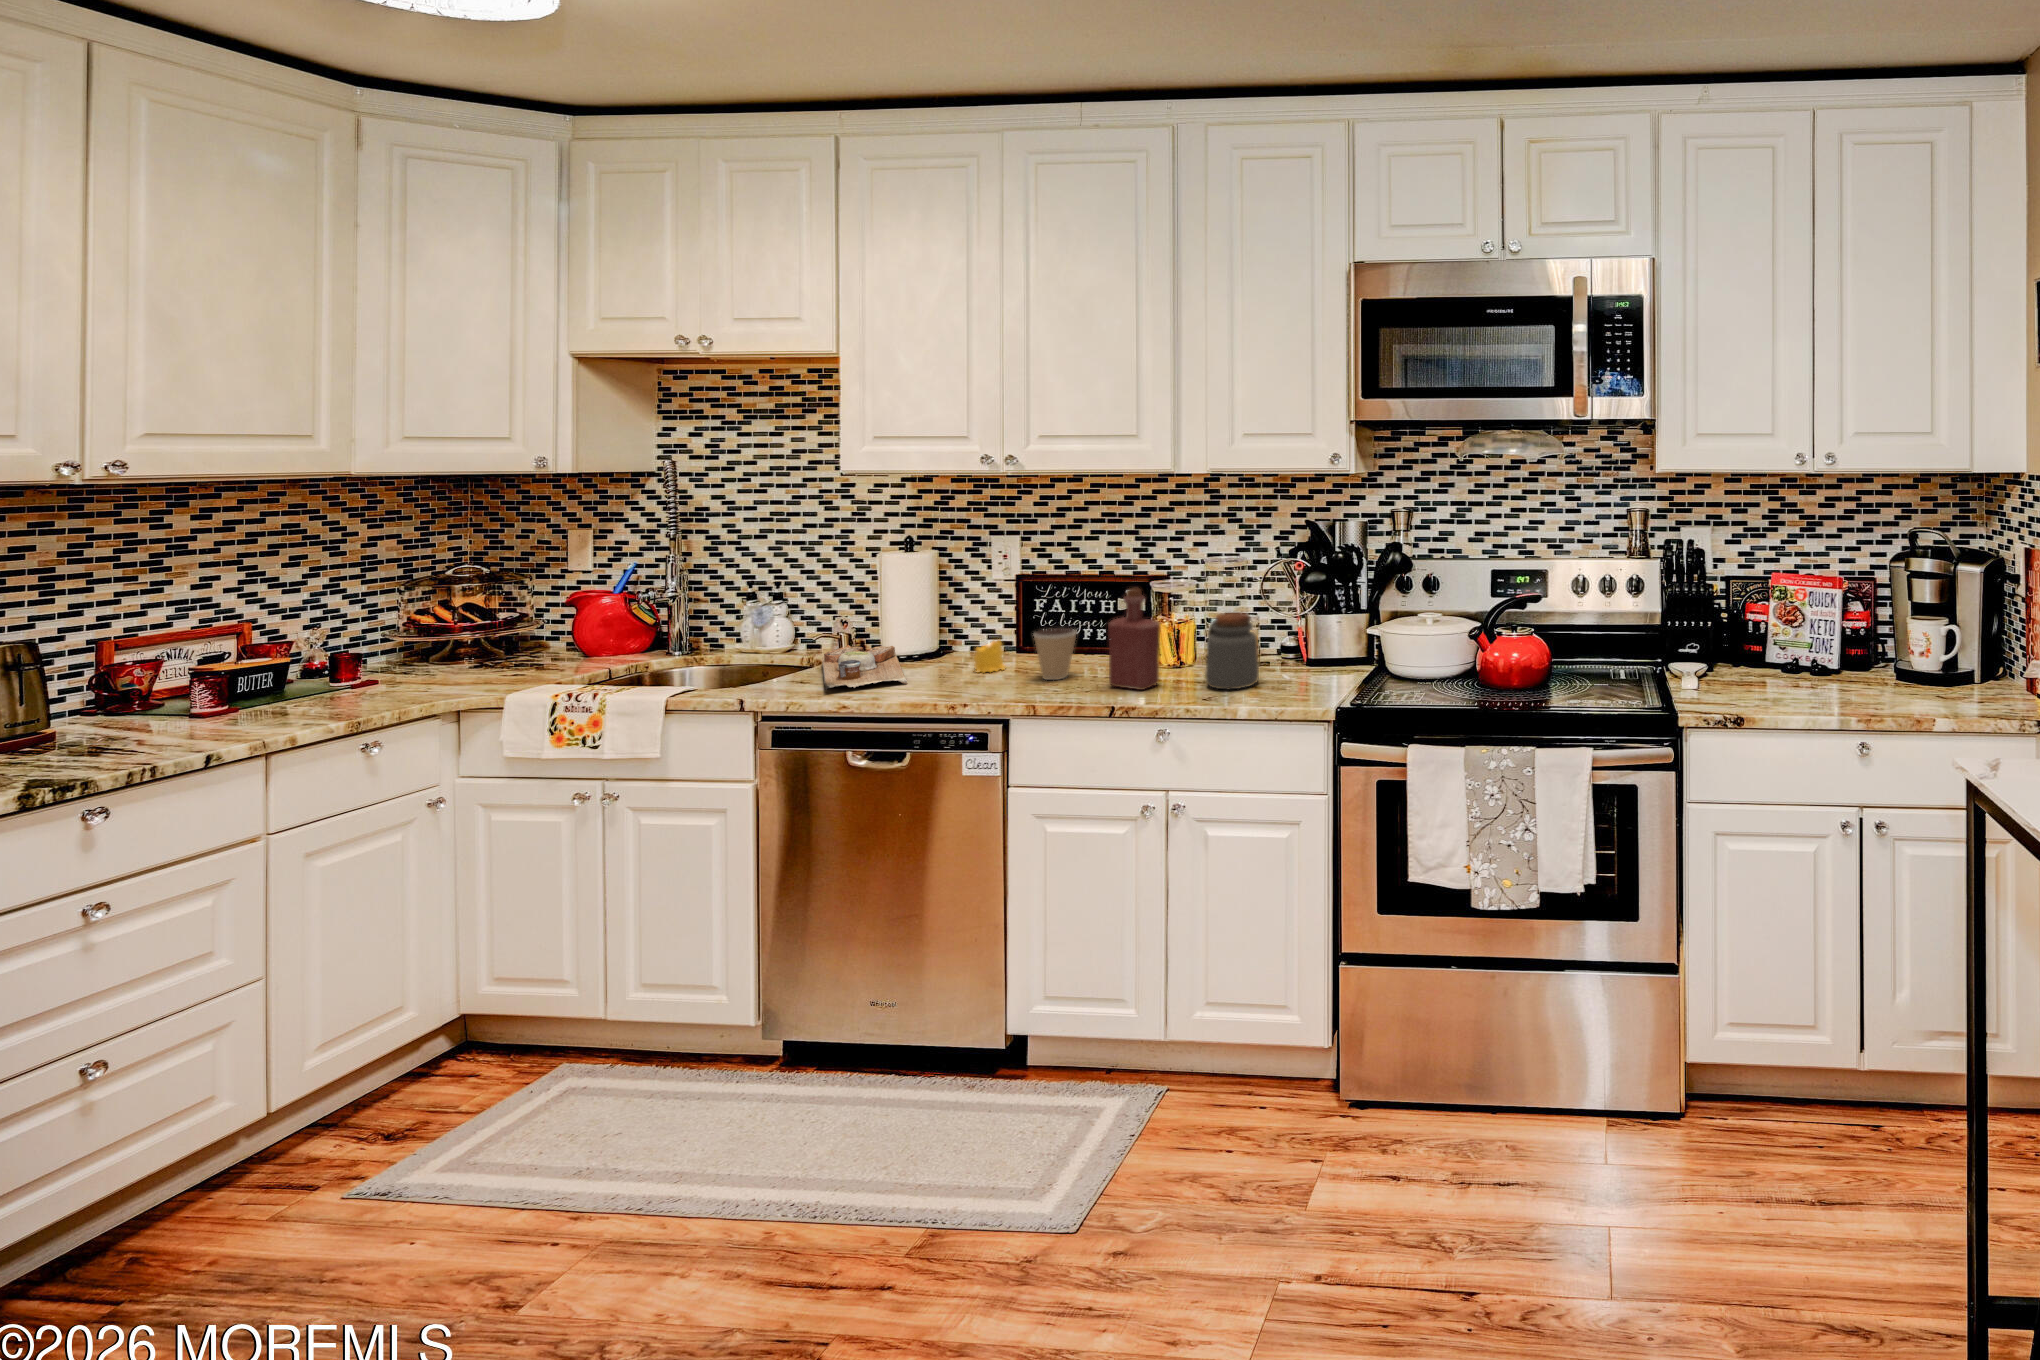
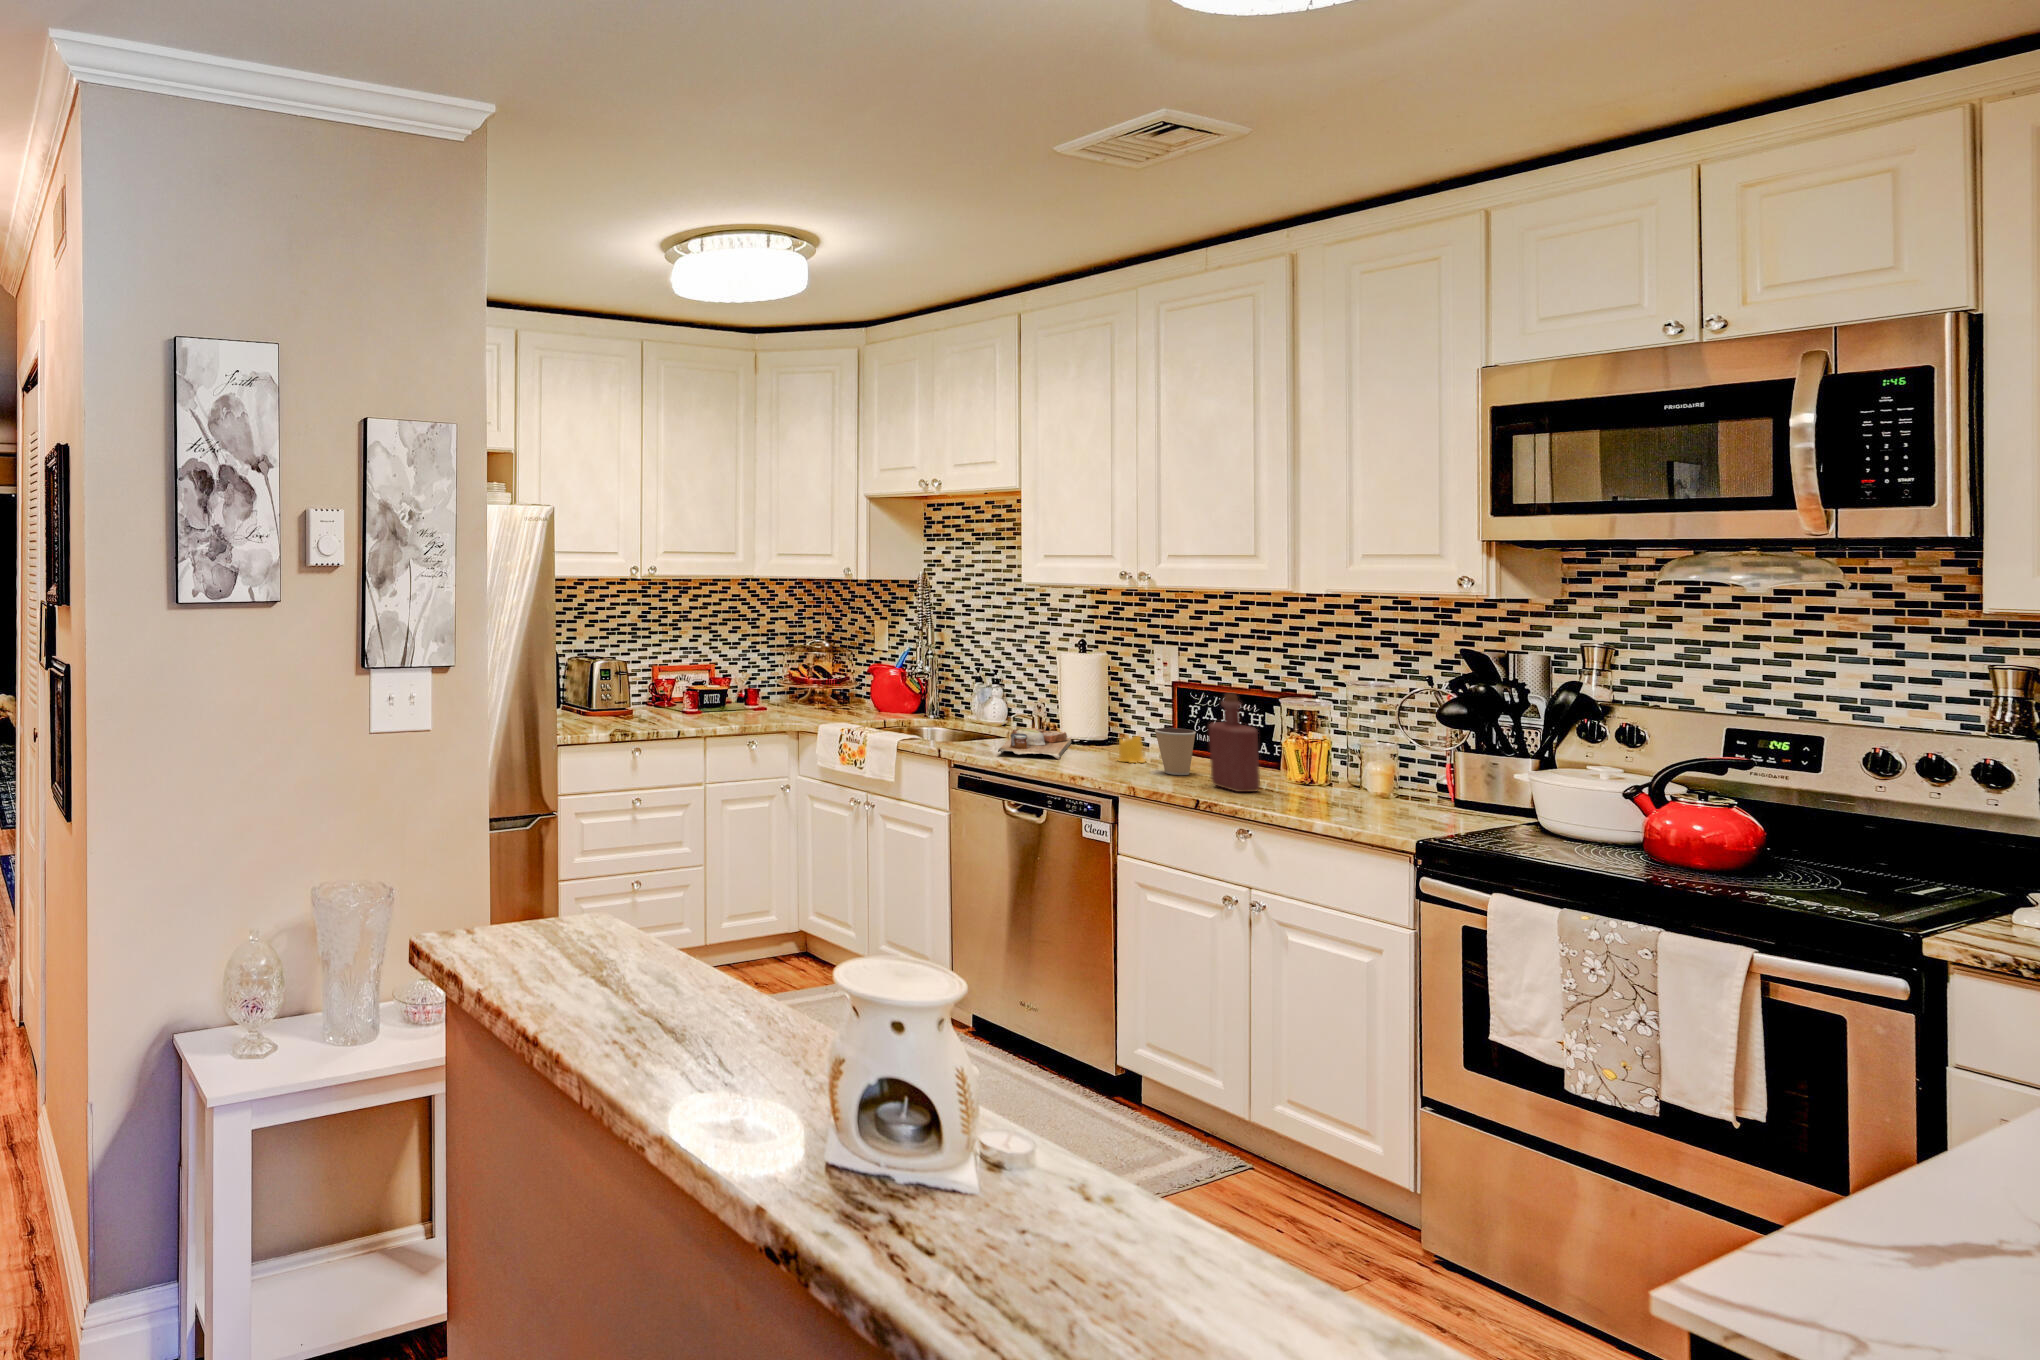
jar: present [1205,612,1259,689] -> none [1299,728,1359,806]

